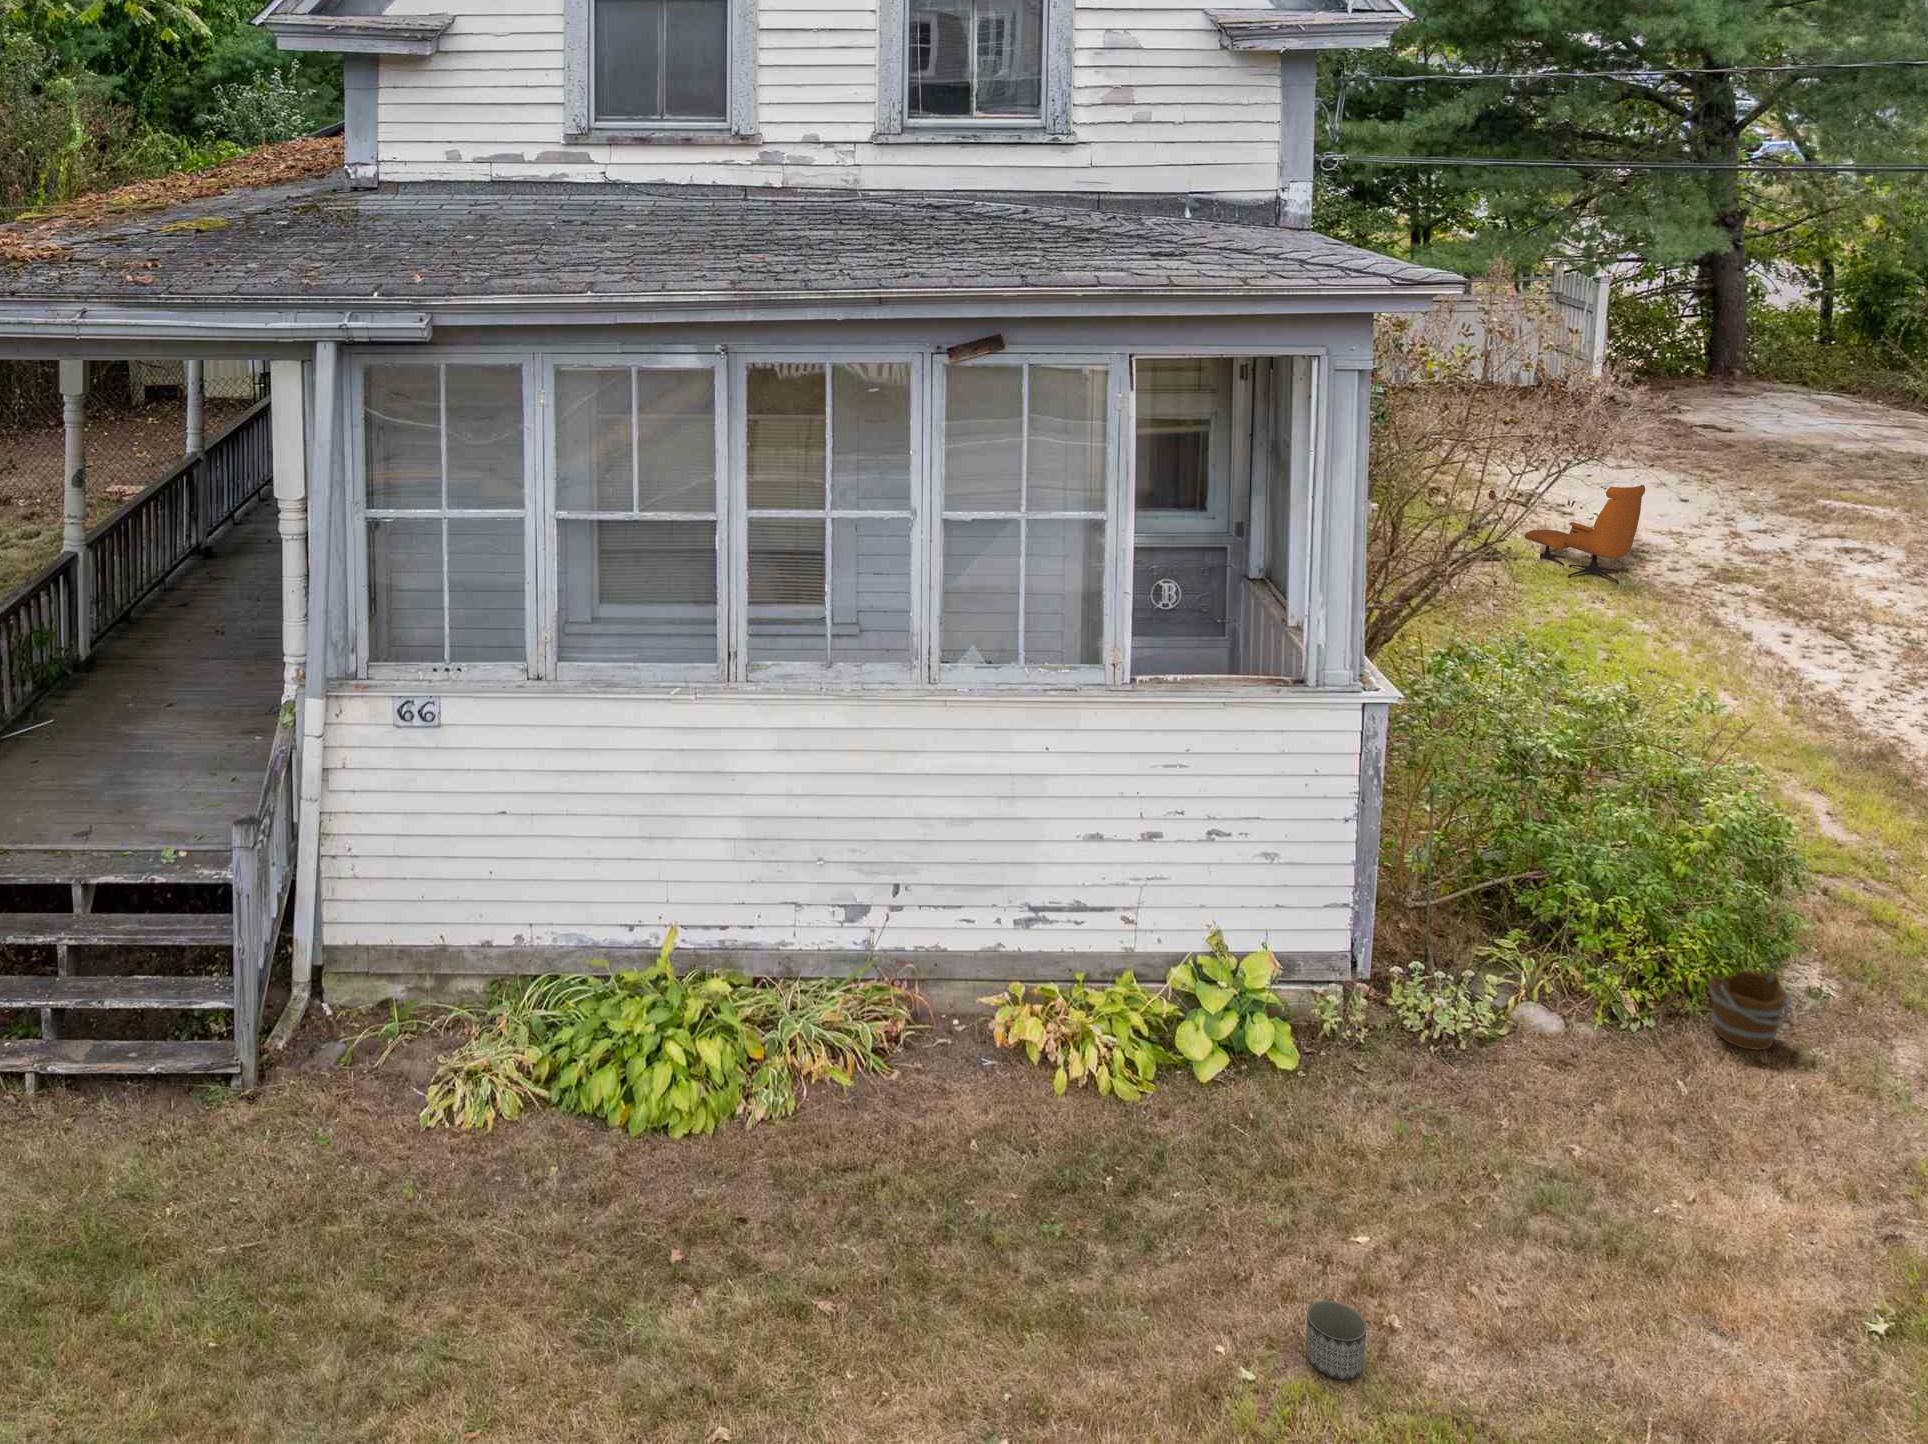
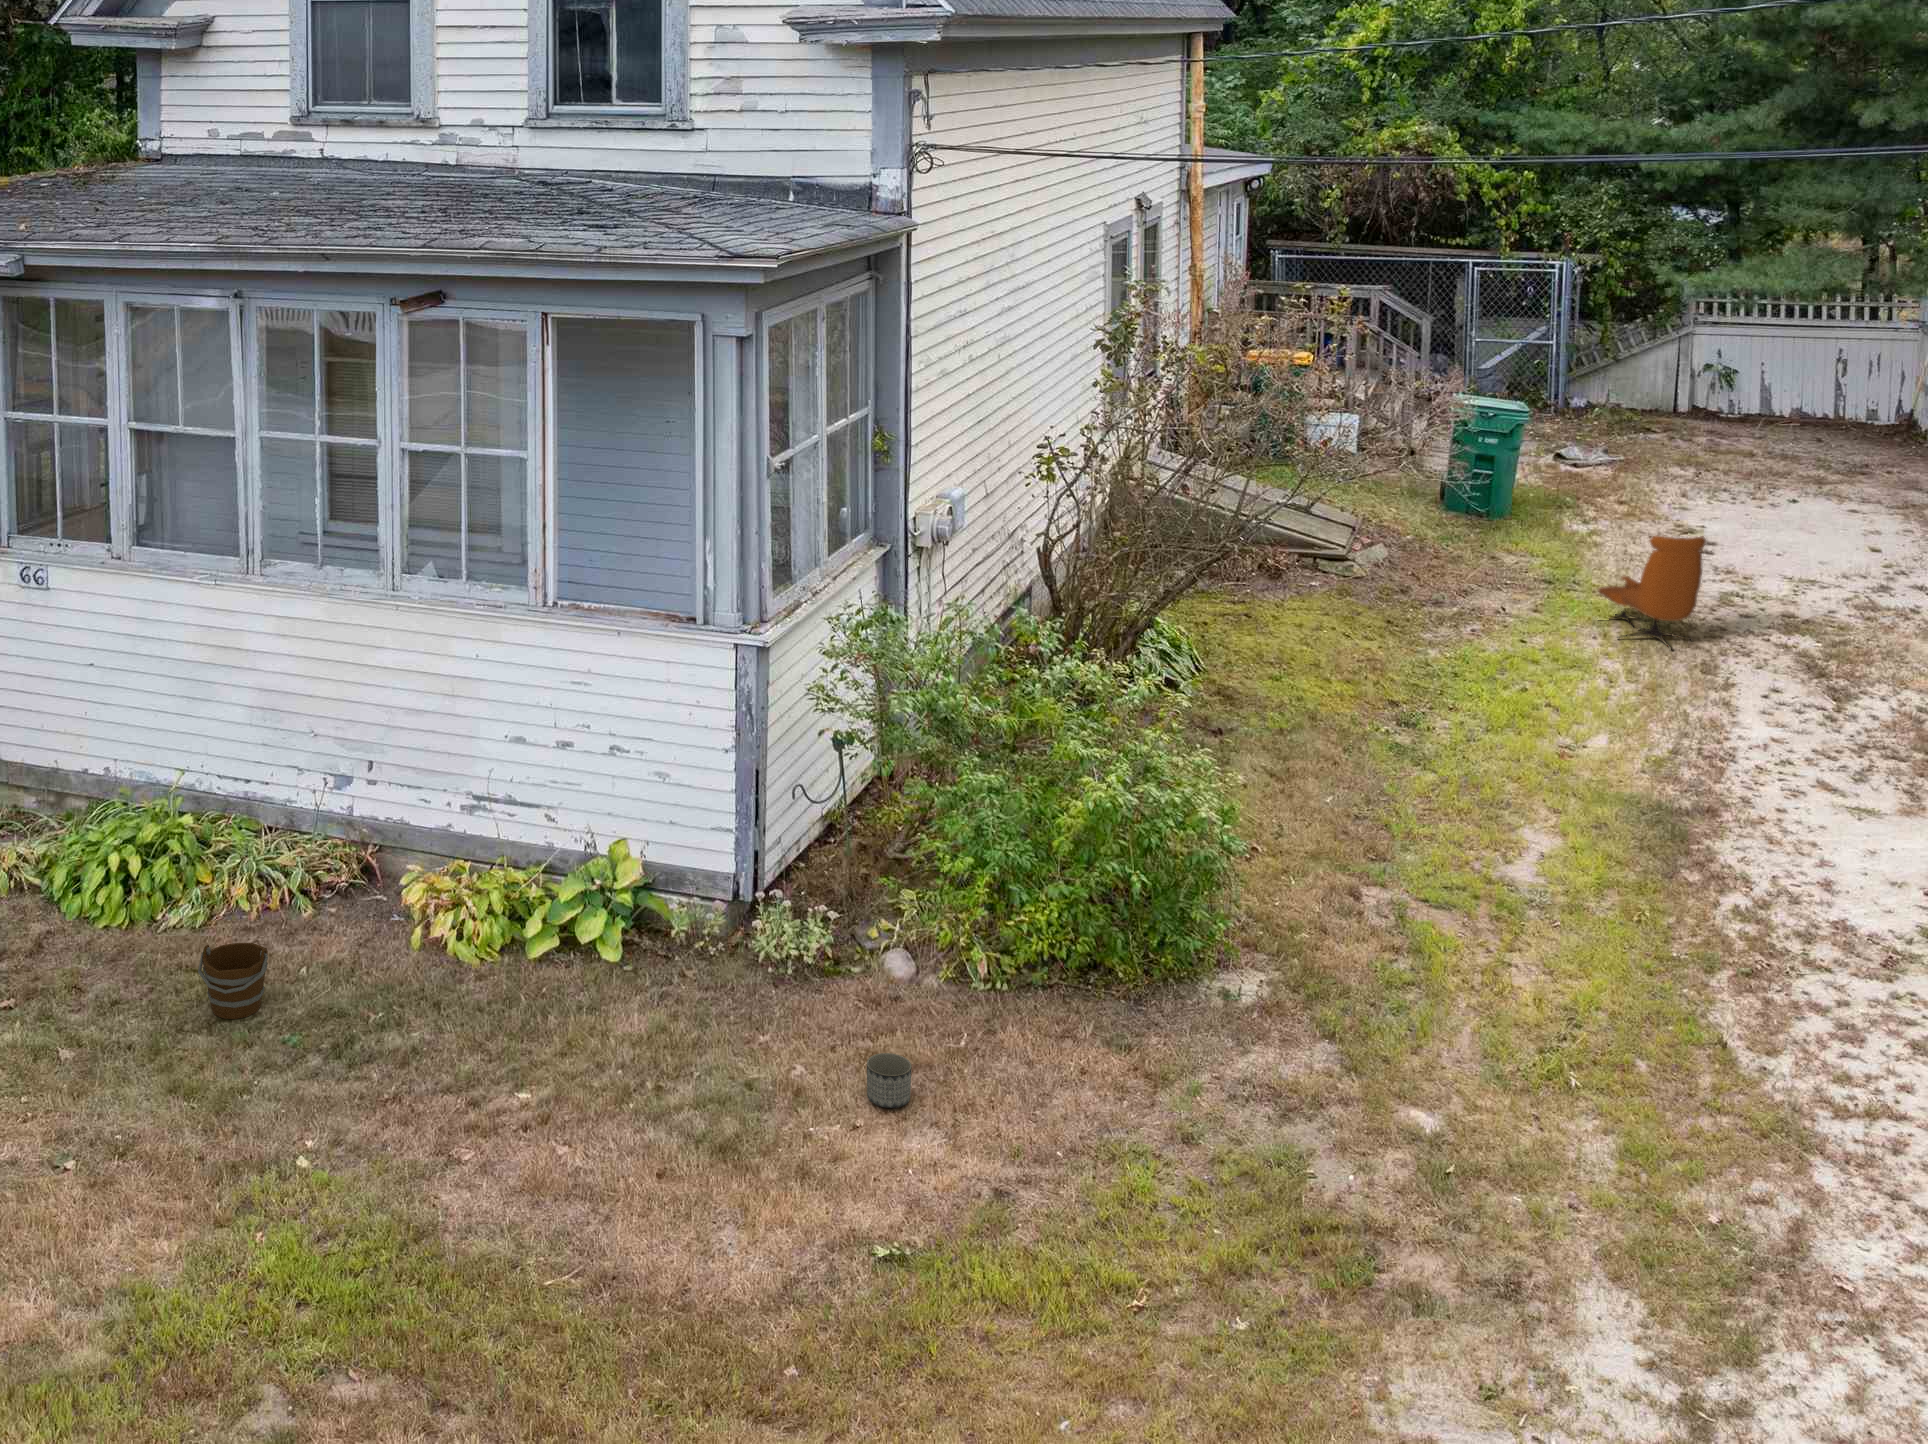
bucket: present [1709,971,1790,1050] -> present [198,943,268,1019]
planter: present [1306,1301,1367,1379] -> present [867,1053,912,1108]

